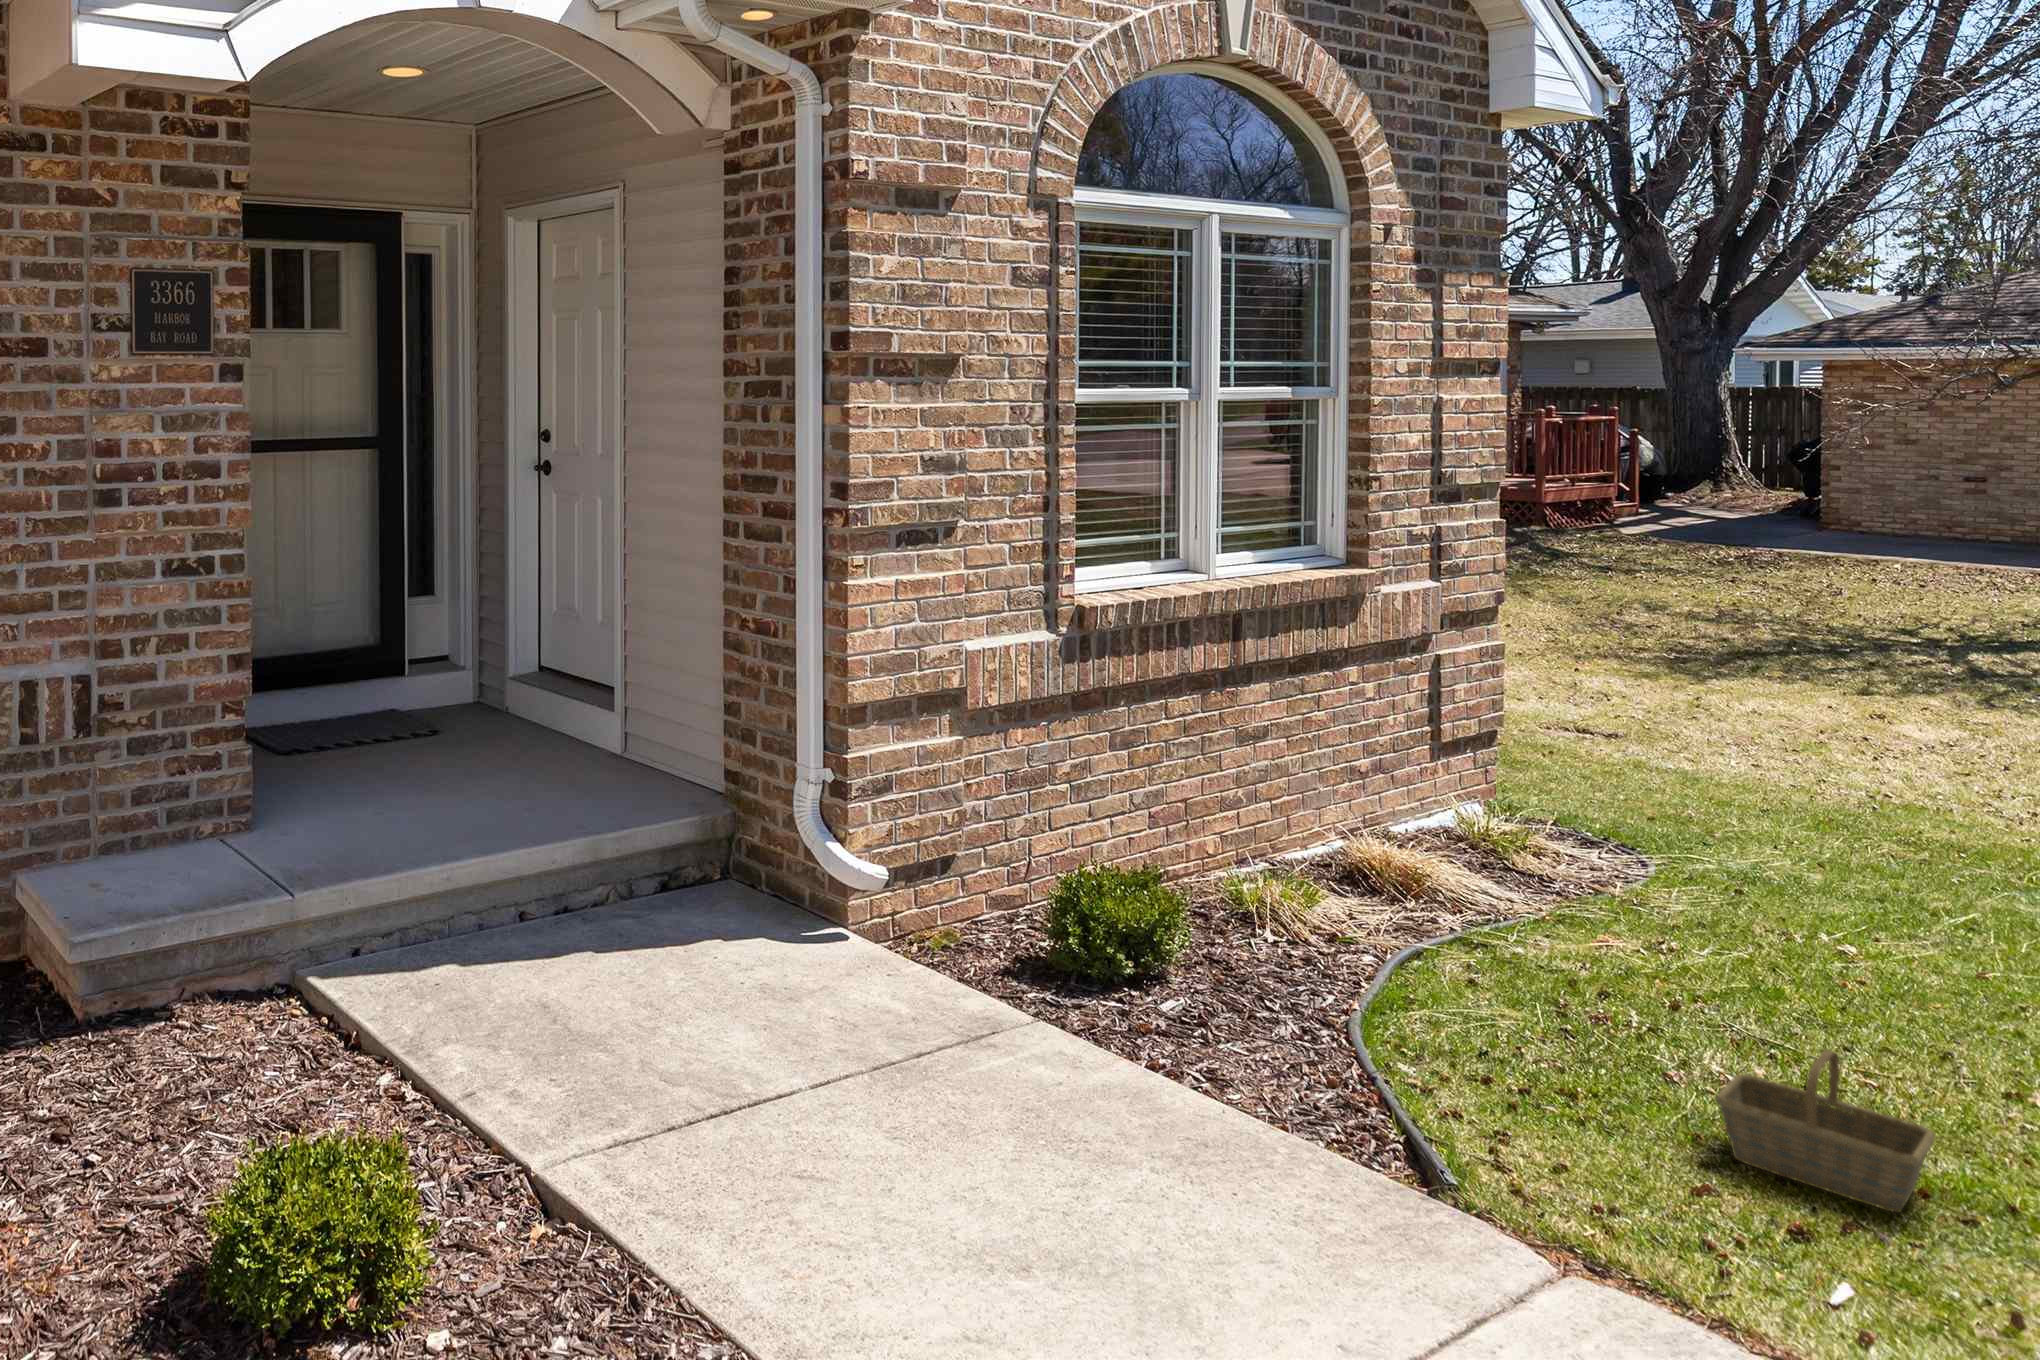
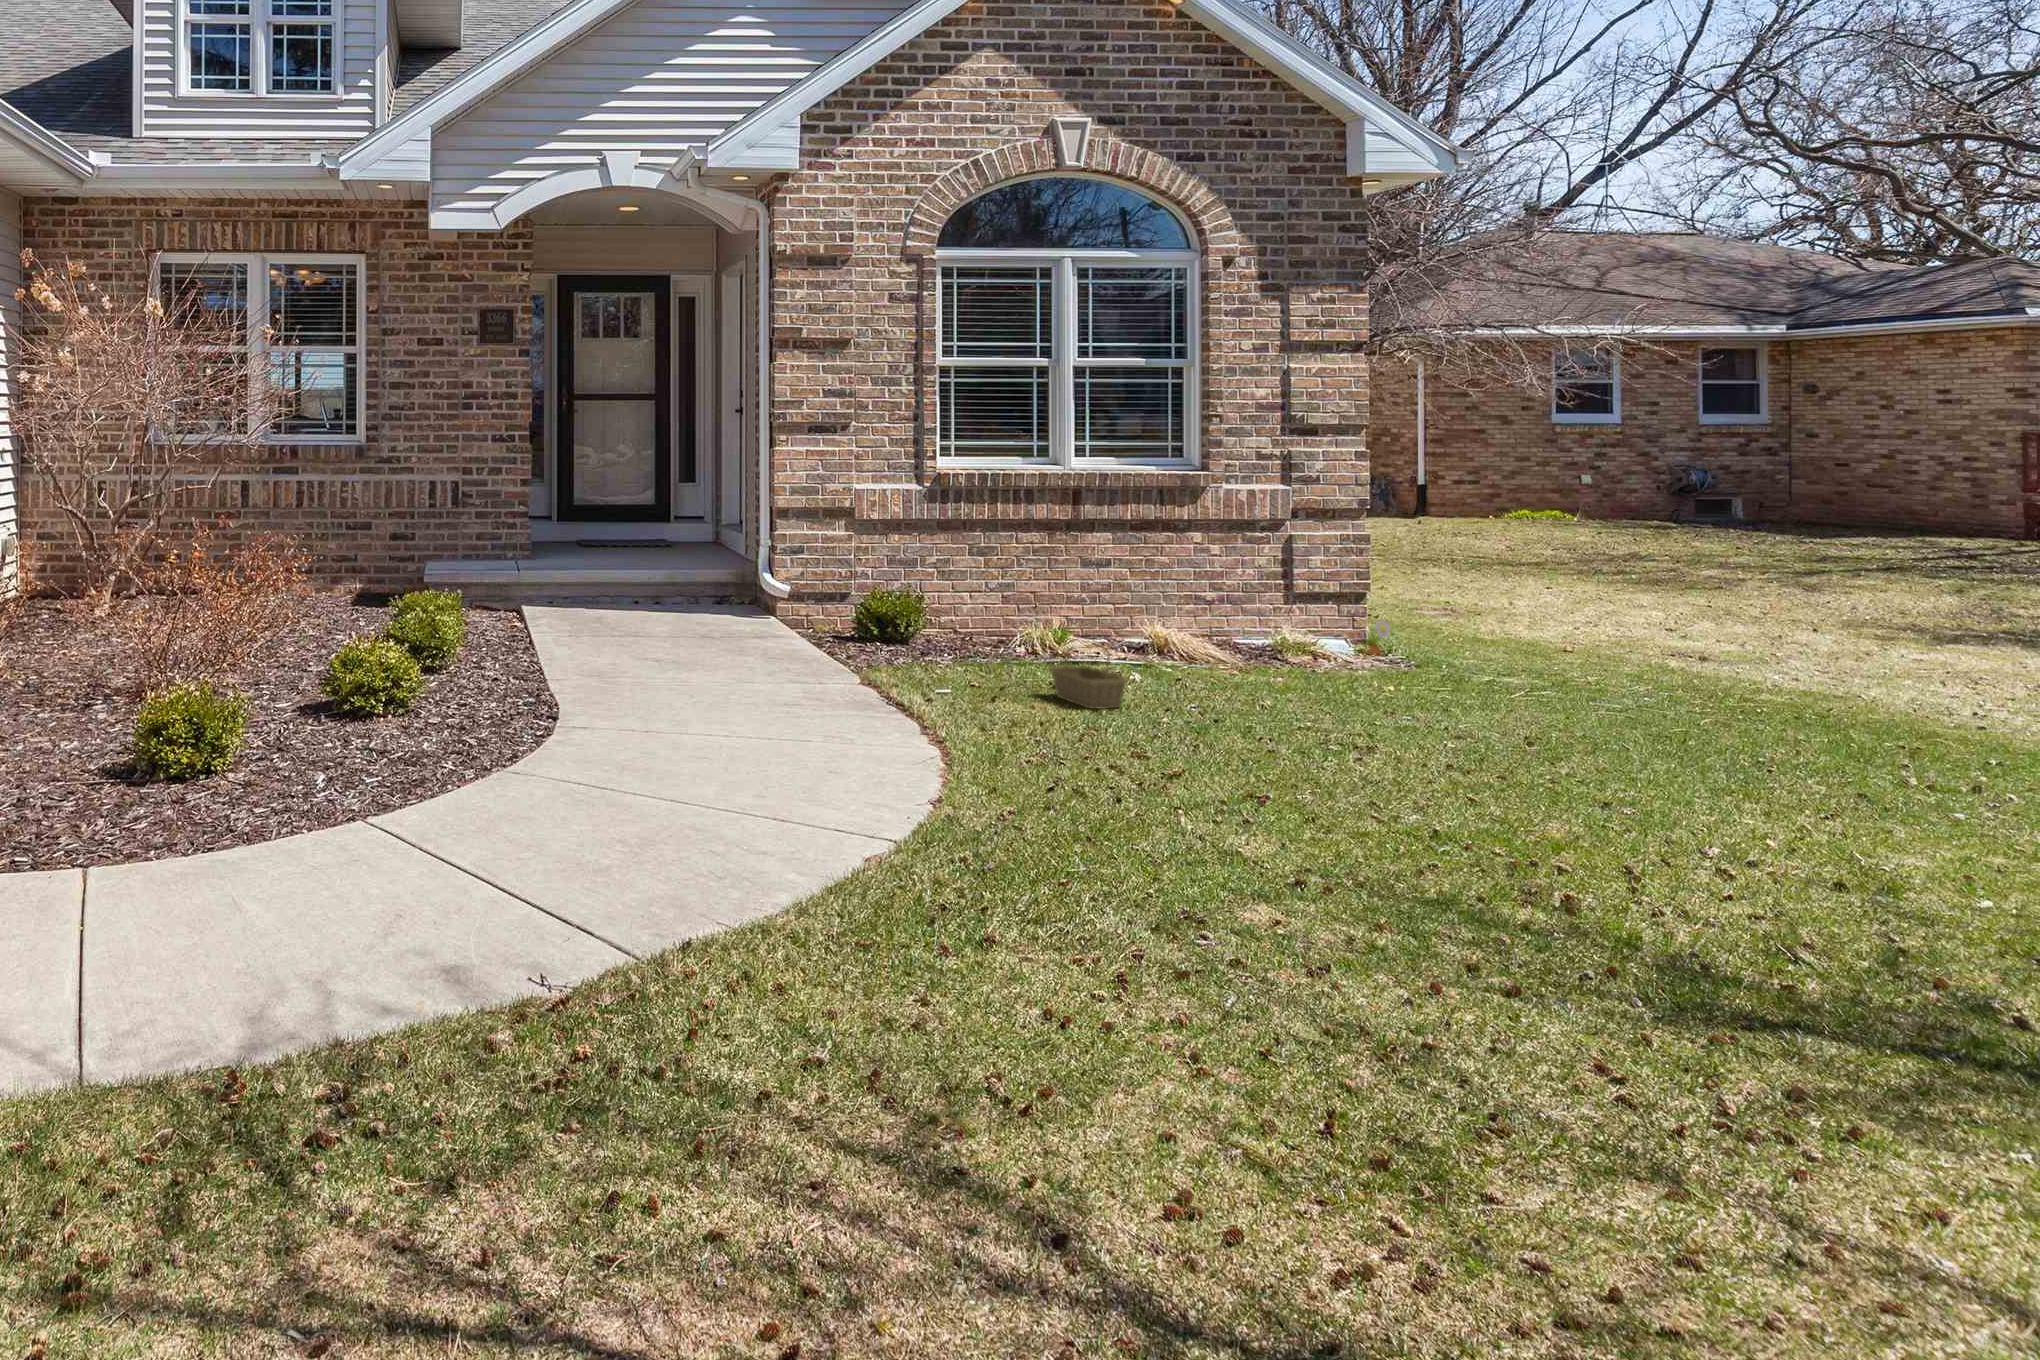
decorative plant: none [1490,769,1550,823] -> present [1362,620,1390,655]

